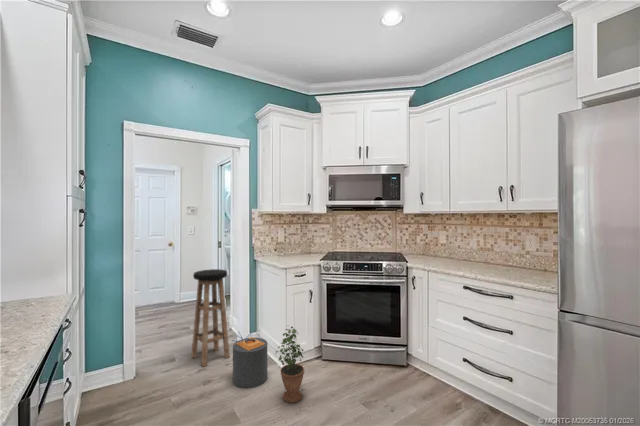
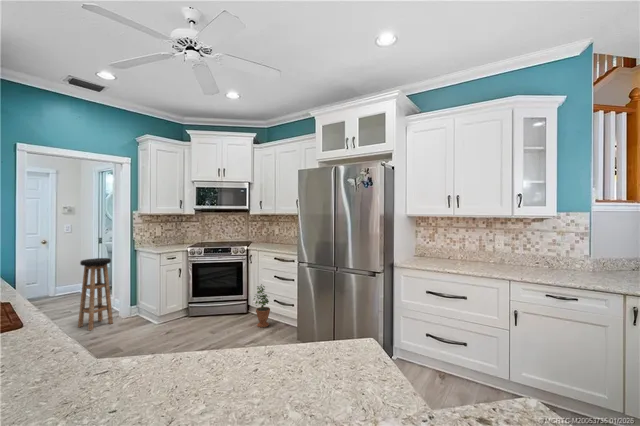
potted plant: present [276,327,304,403] -> present [254,284,270,327]
trash can: present [232,335,268,388] -> none [115,298,145,336]

